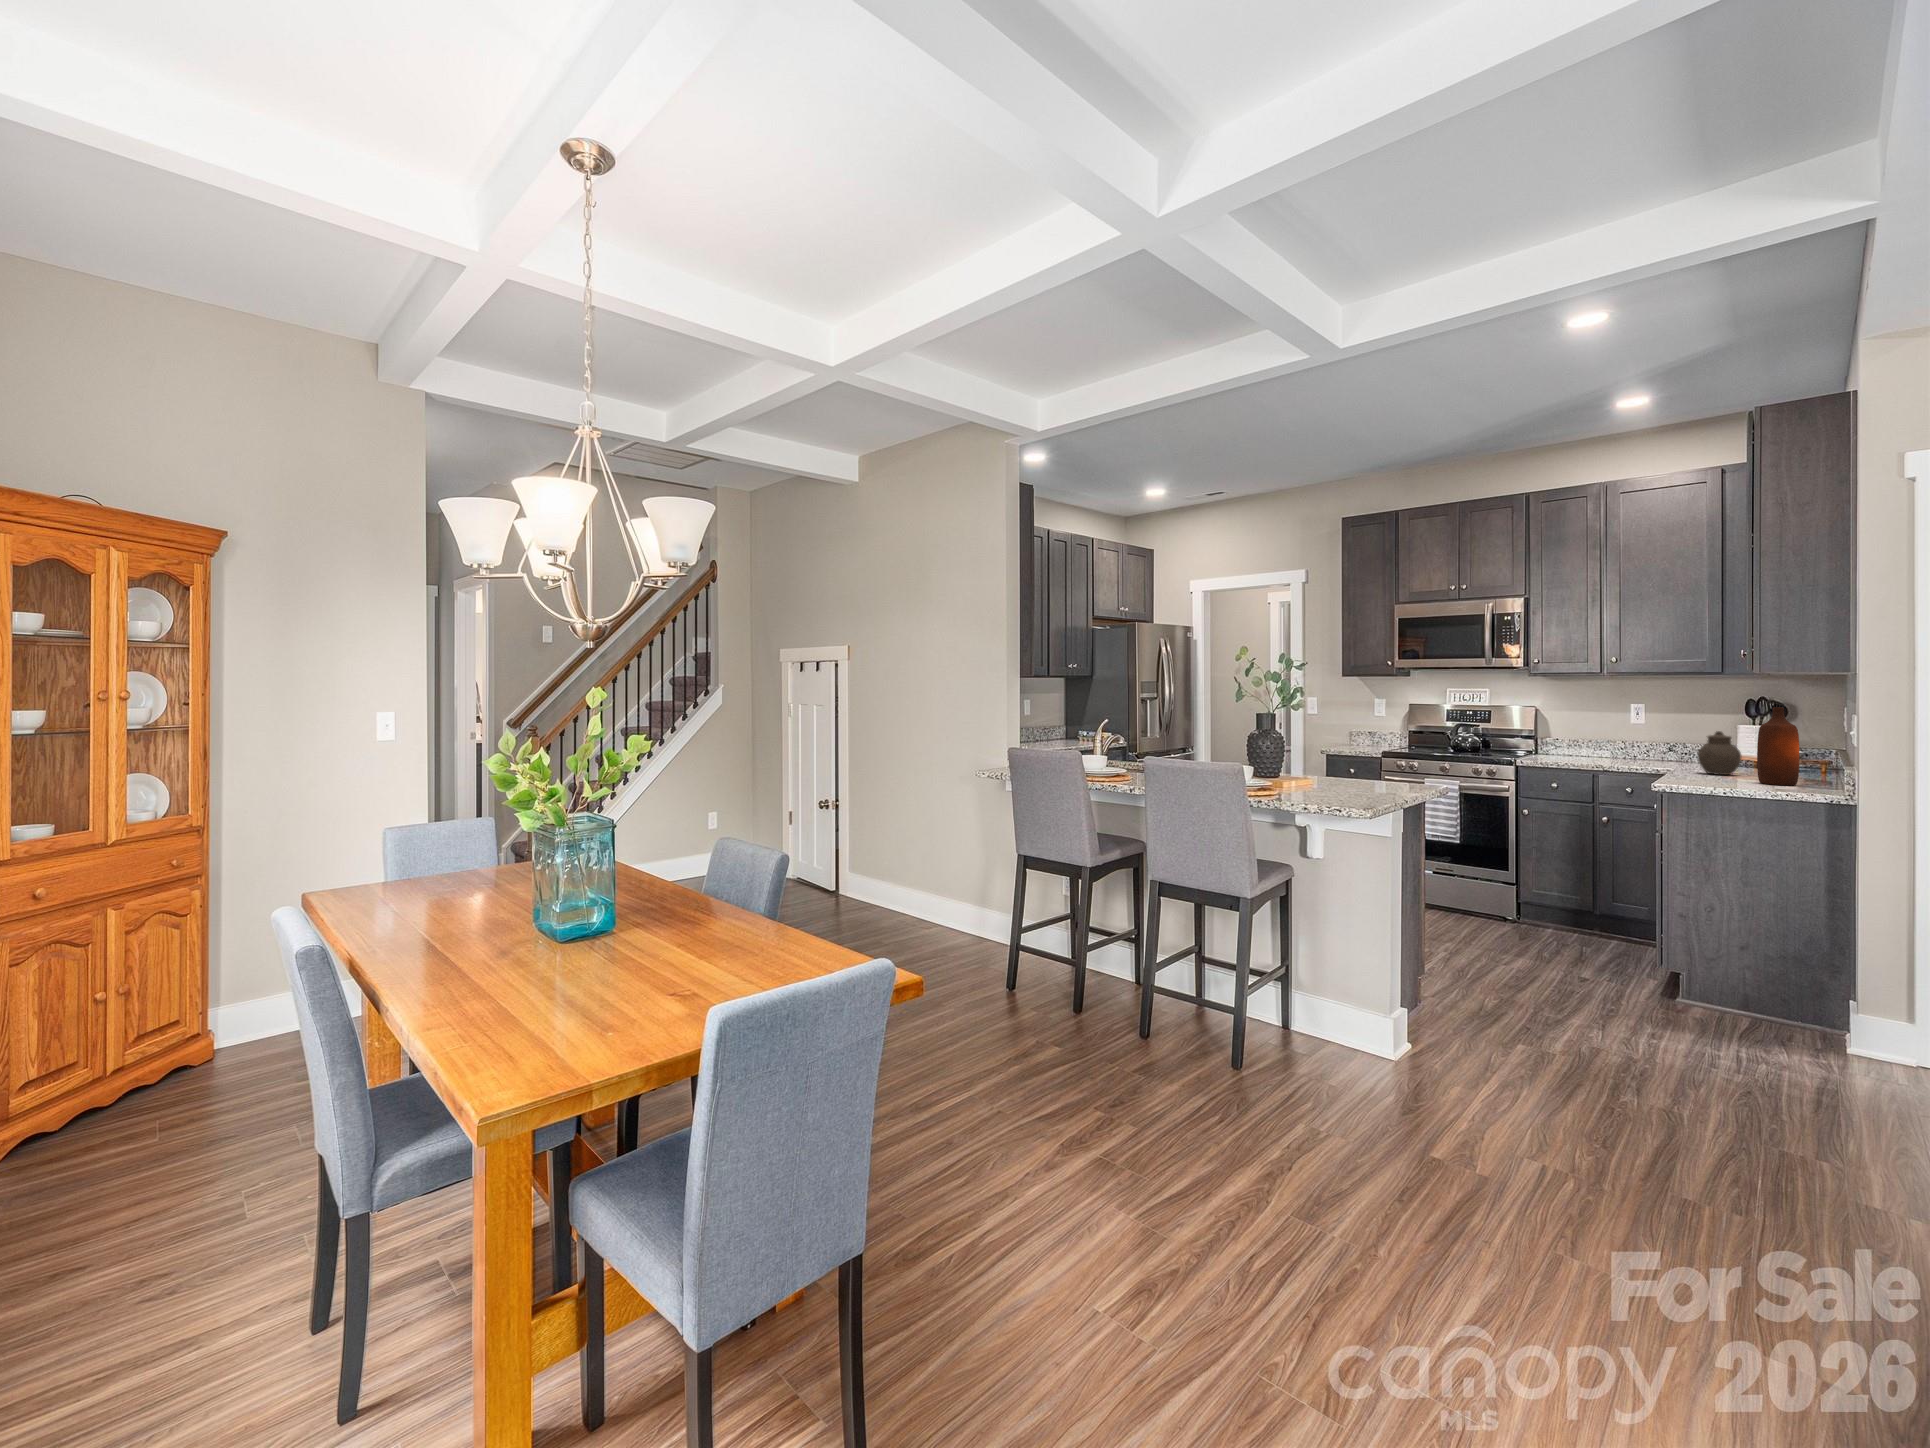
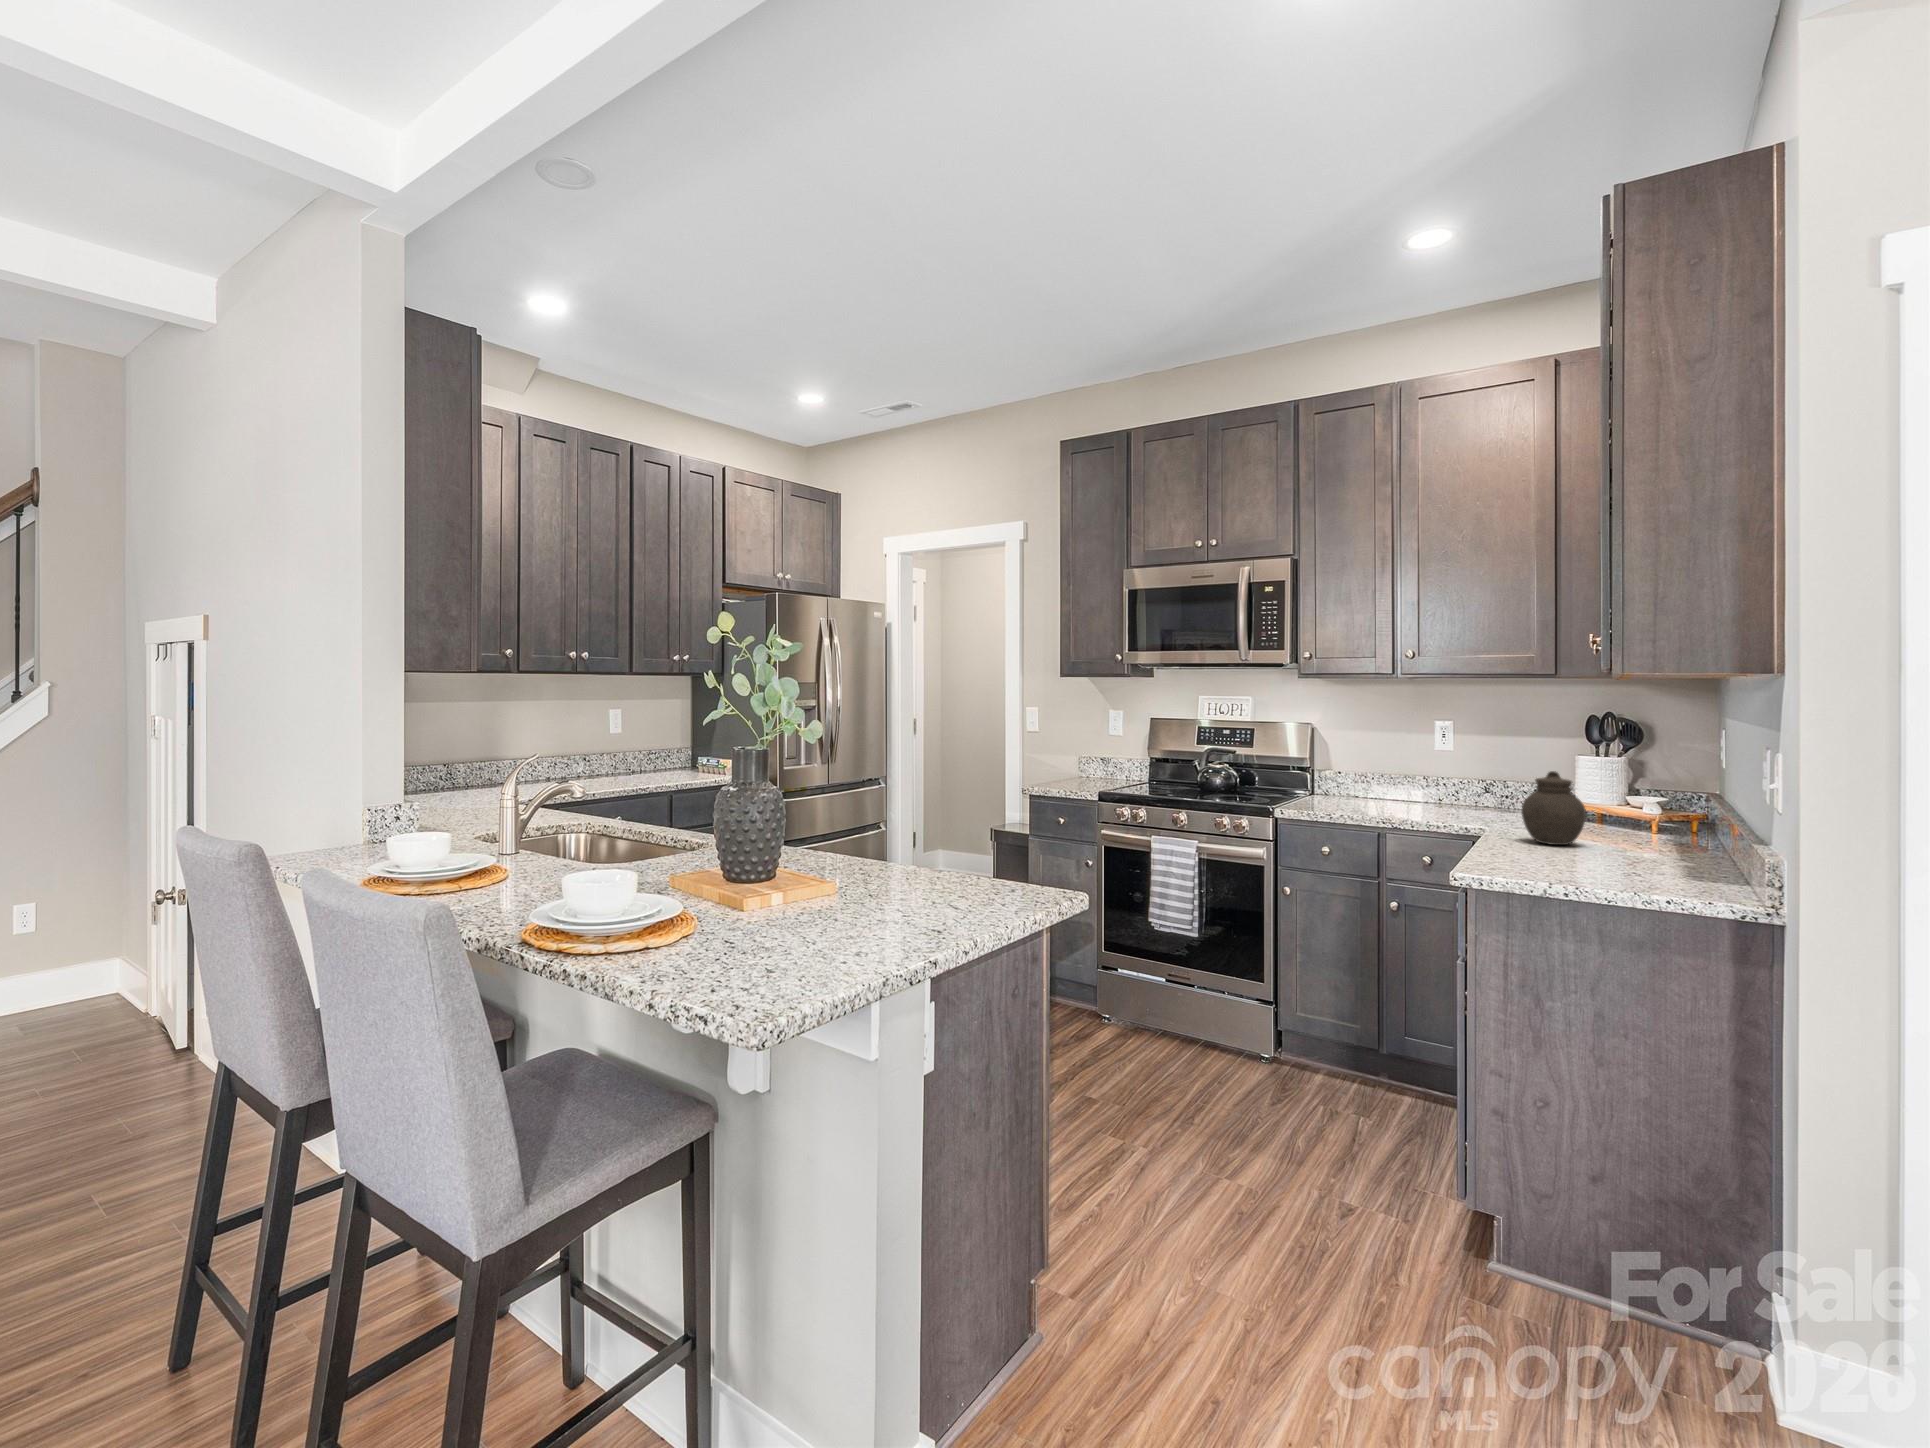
bottle: present [1757,707,1799,786] -> none [1615,736,1681,877]

